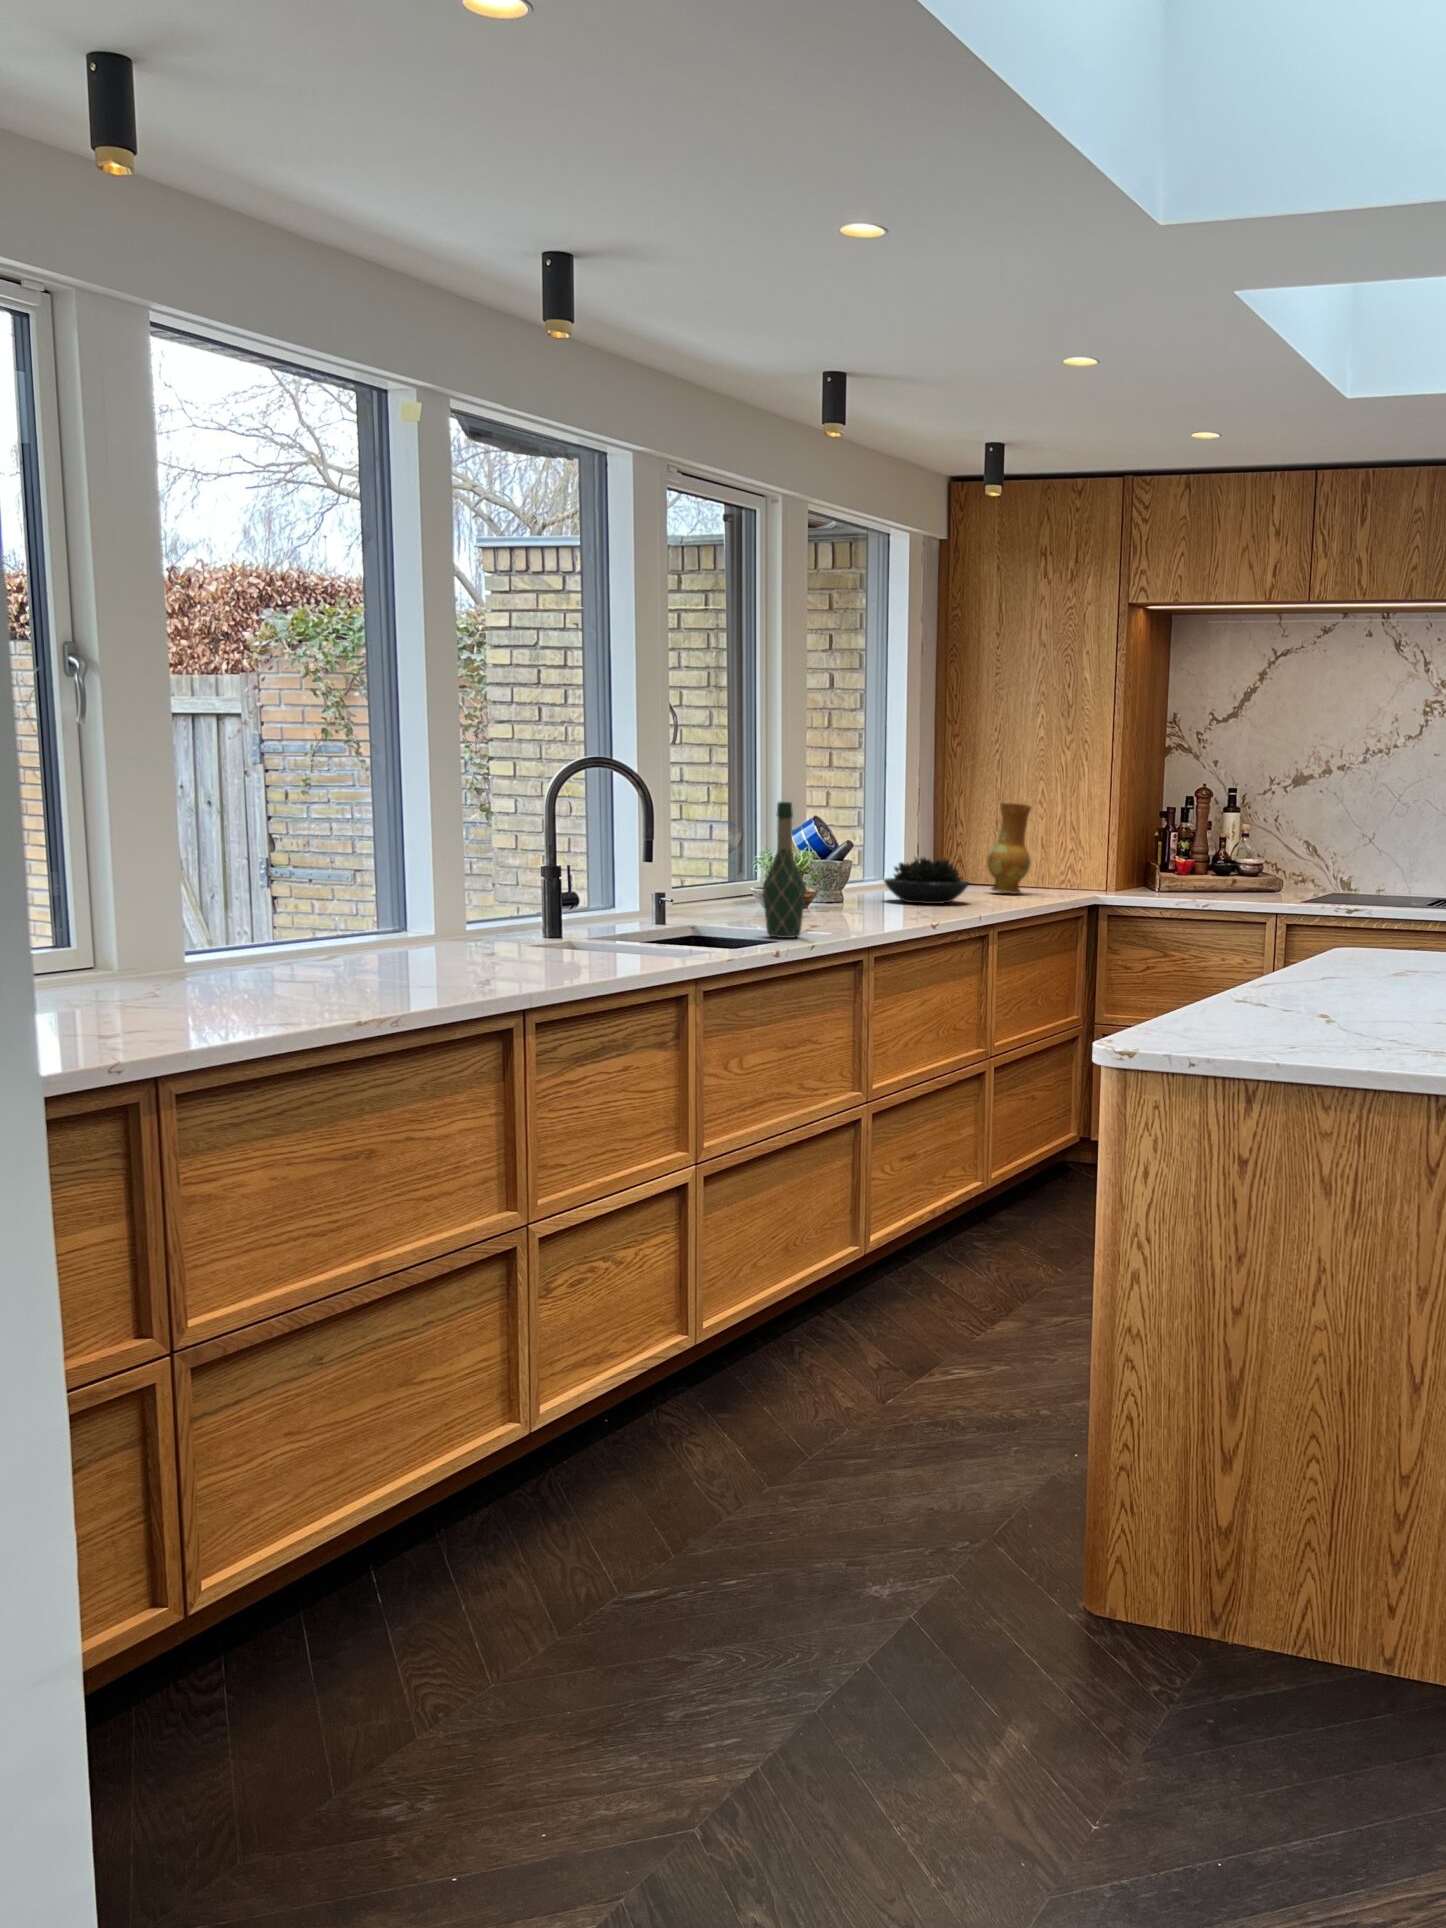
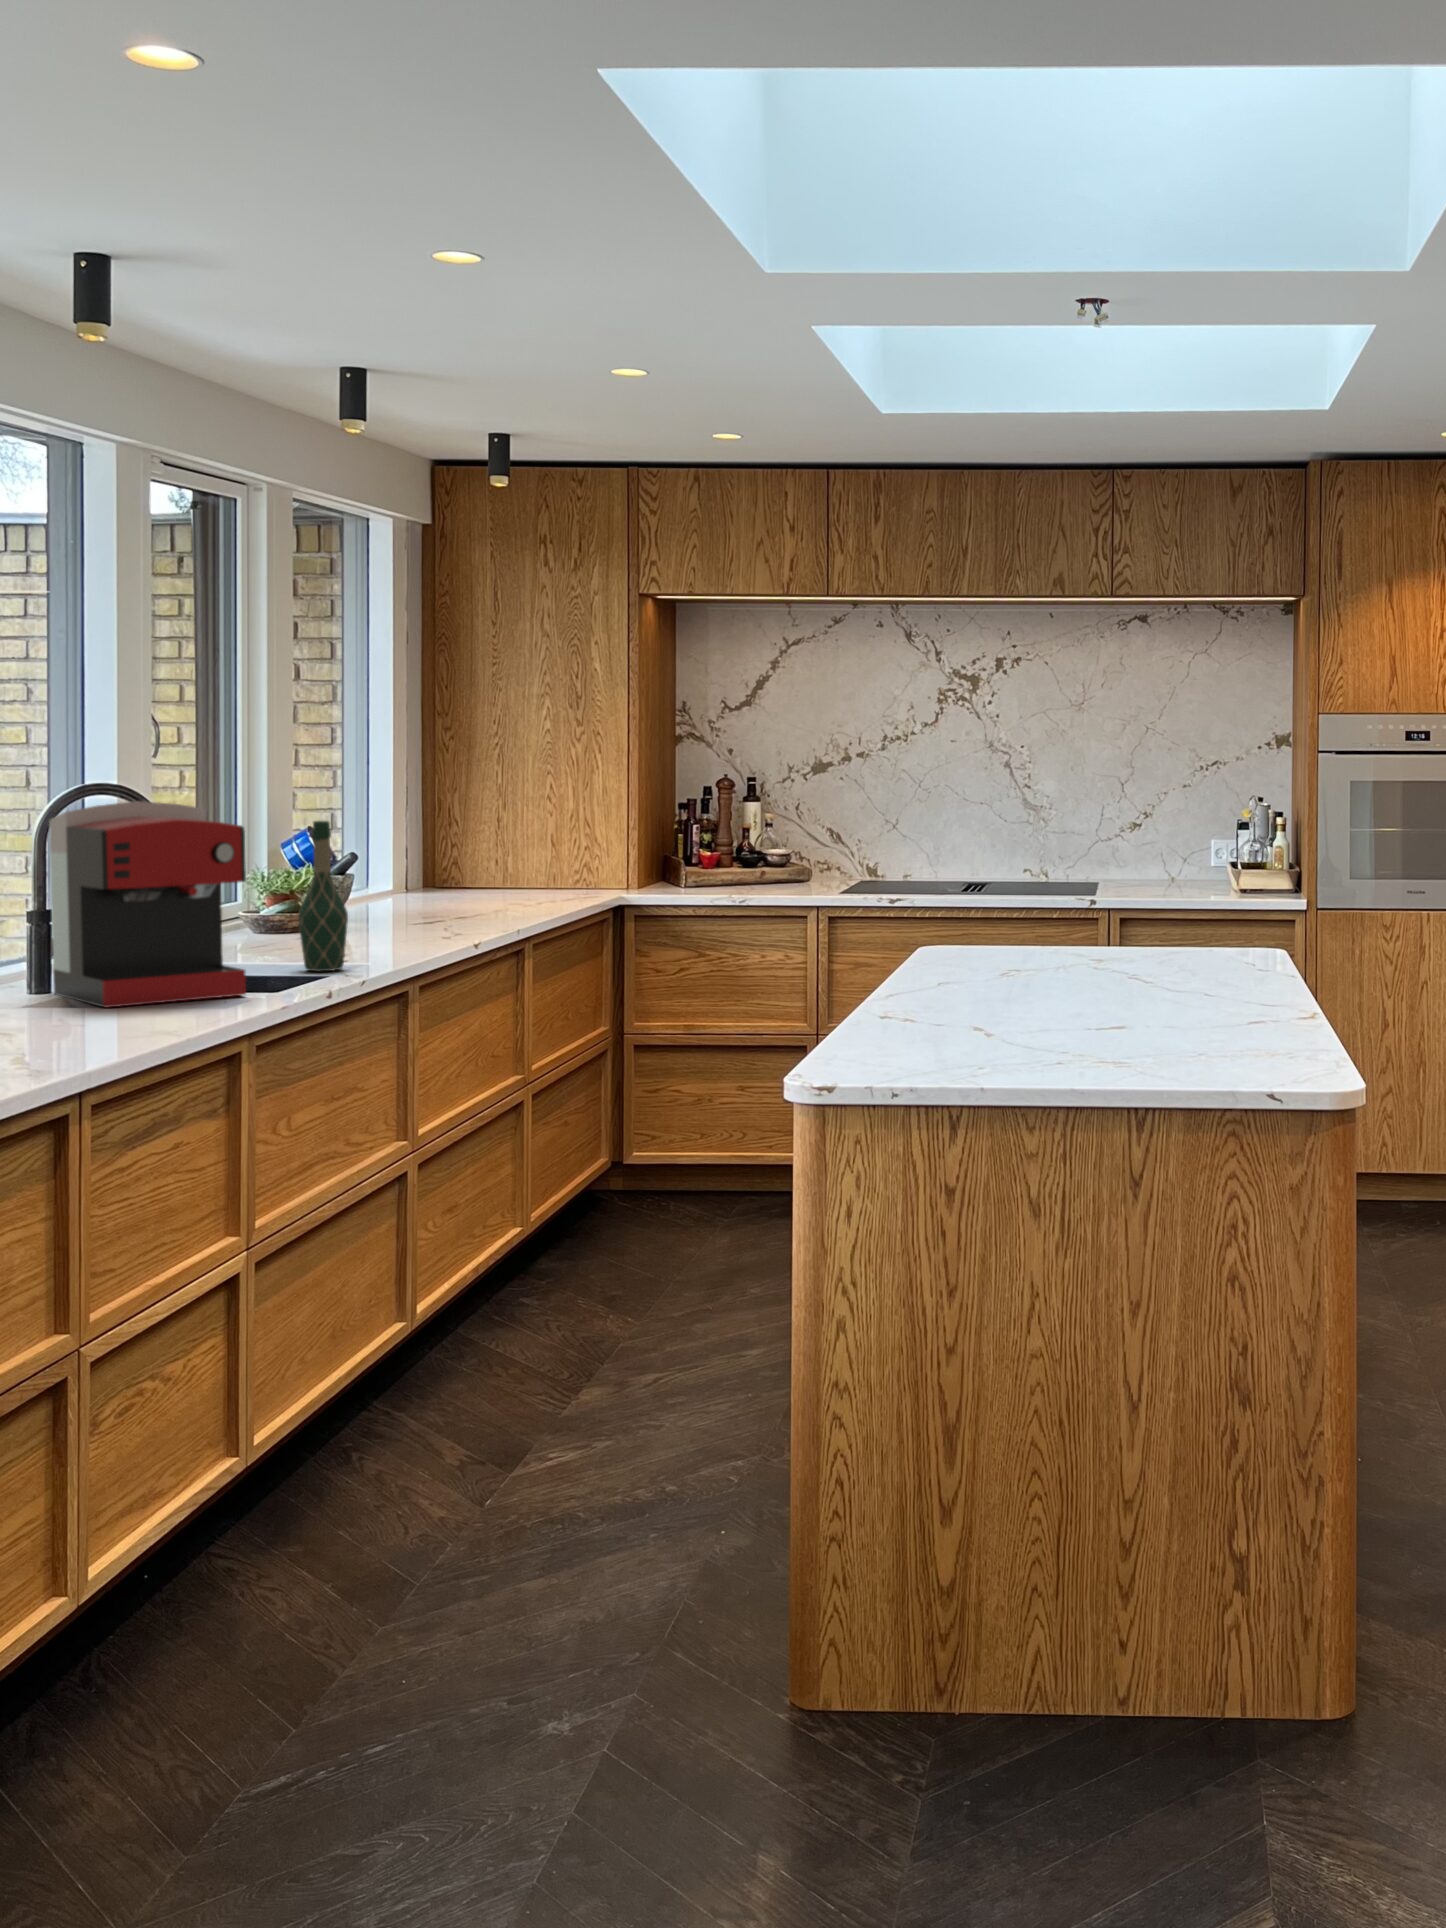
coffee maker: none [550,776,703,954] -> present [49,801,246,1007]
ceramic jug: present [987,803,1031,894] -> none [501,805,550,902]
succulent plant: present [884,858,969,904] -> none [397,868,494,919]

